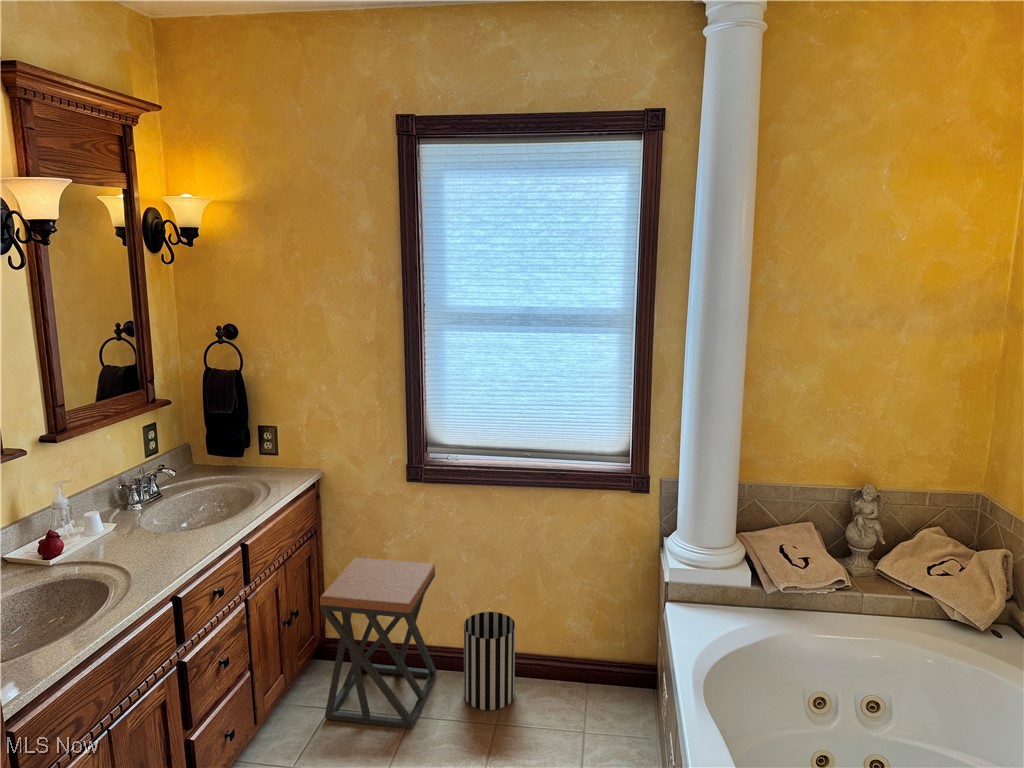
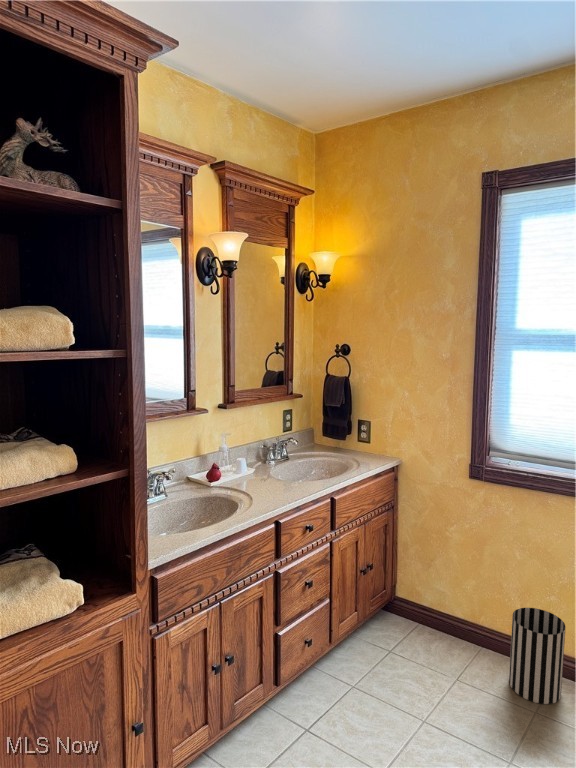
stool: present [320,557,436,729] -> none [385,534,490,692]

